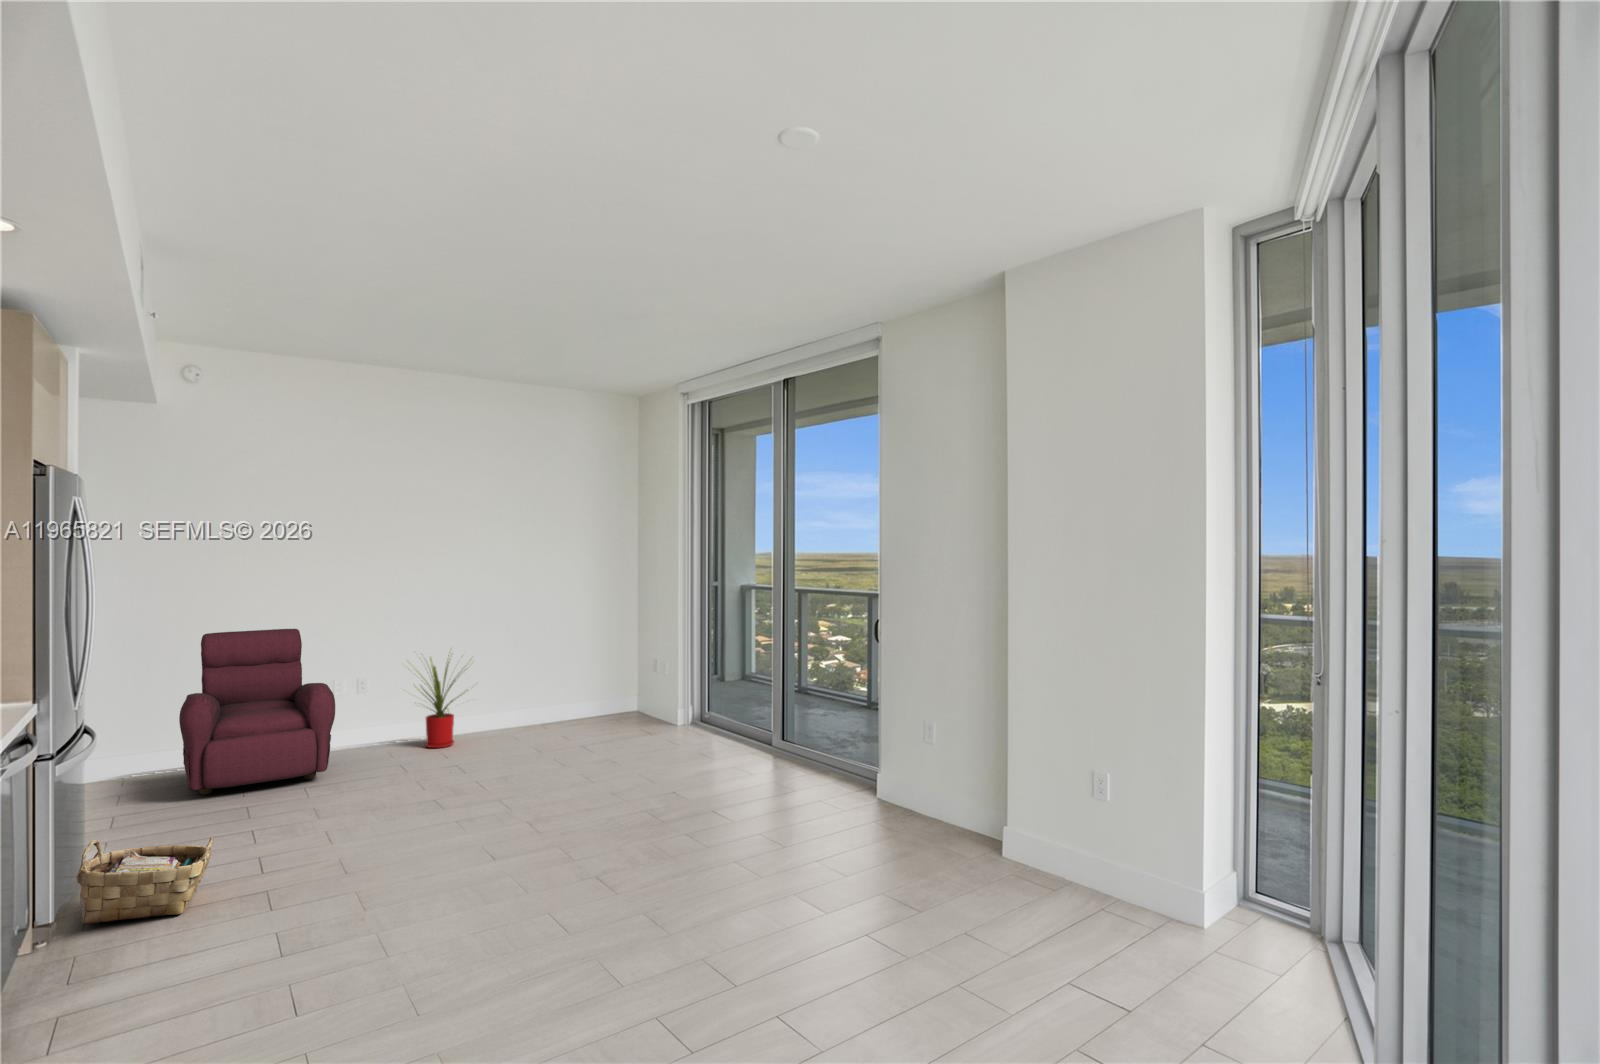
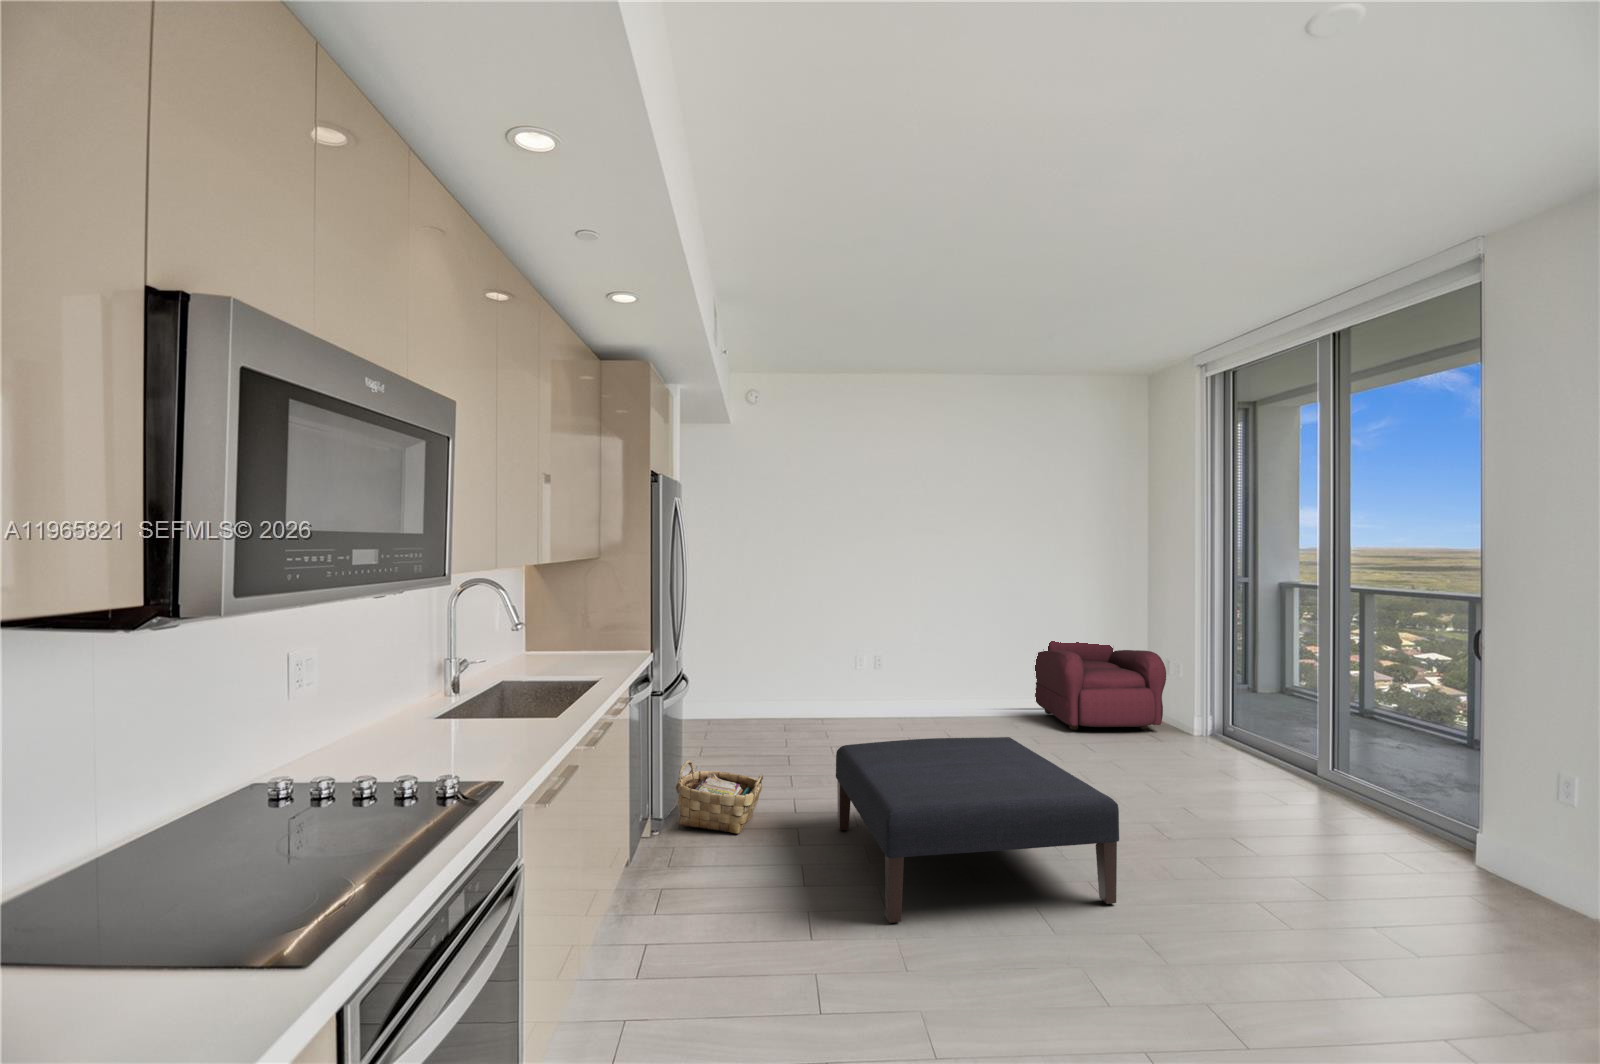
armchair: present [179,629,335,795] -> present [1035,641,1166,730]
house plant: present [422,652,468,748] -> none [921,629,988,720]
ottoman: none [317,748,618,946] -> present [836,737,1119,923]

